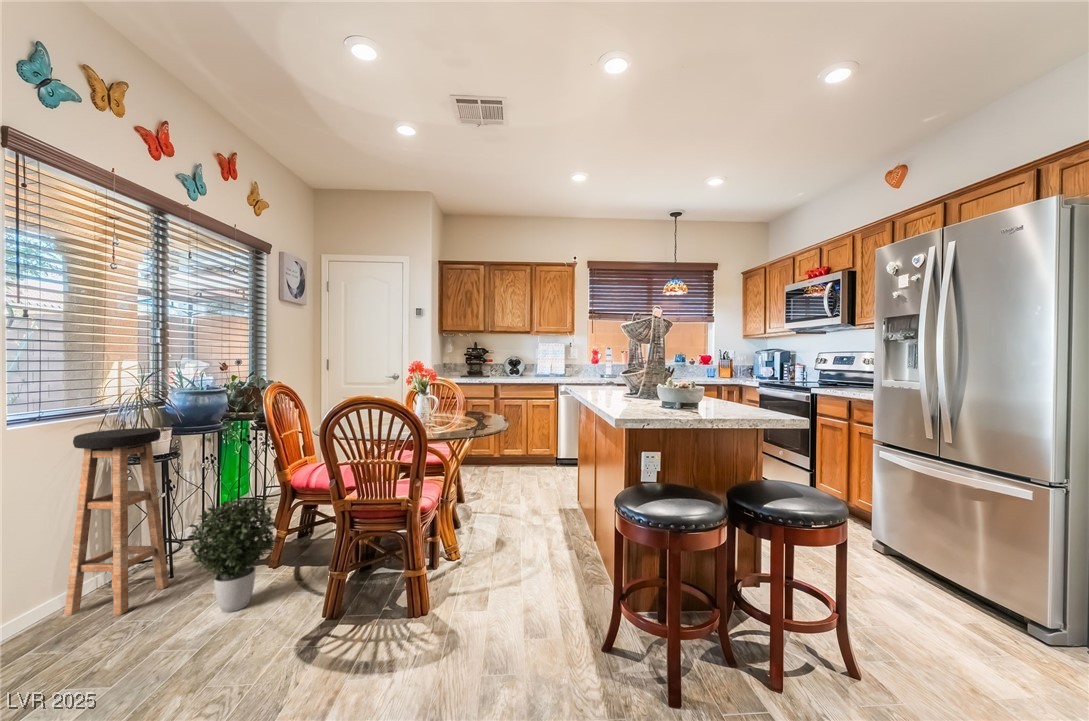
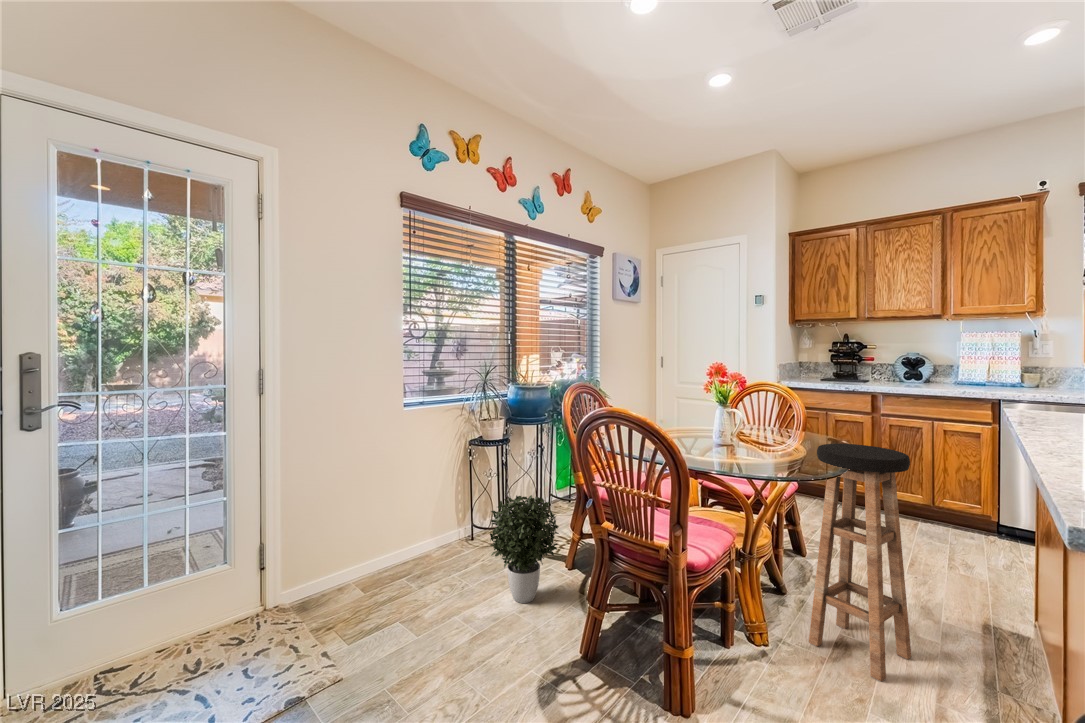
bar stool: present [64,428,169,615] -> present [809,444,911,682]

